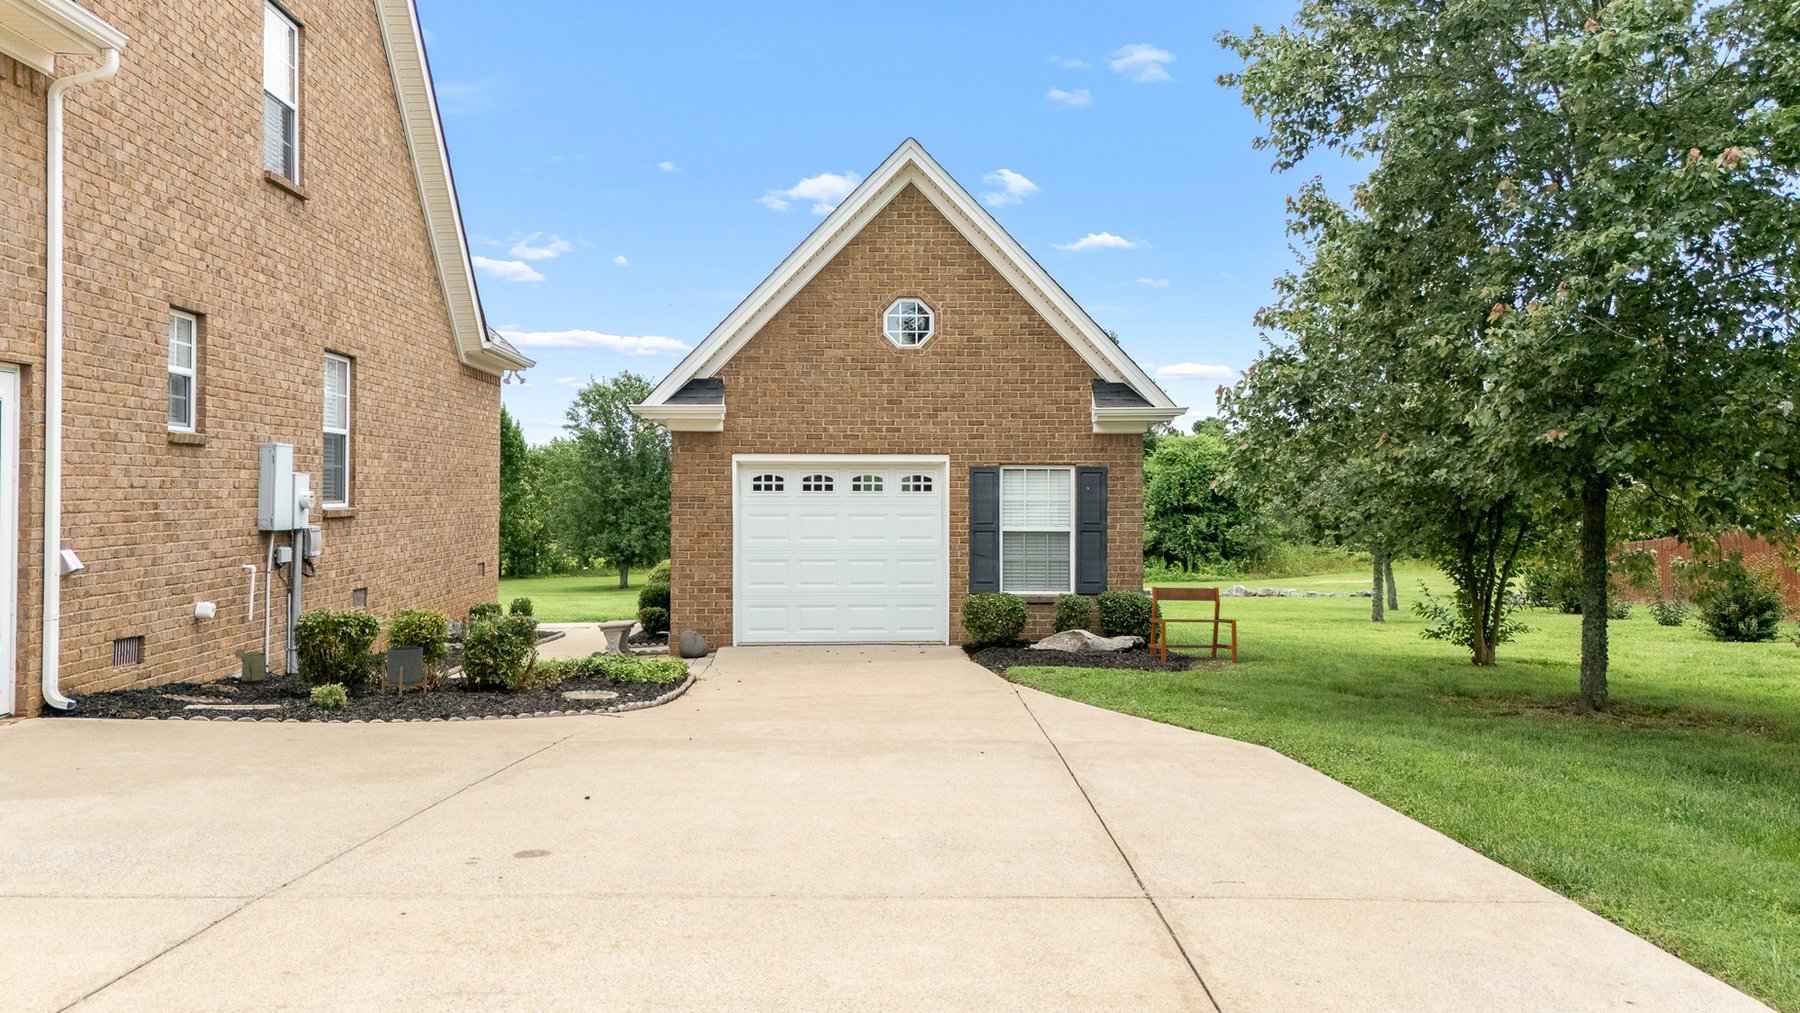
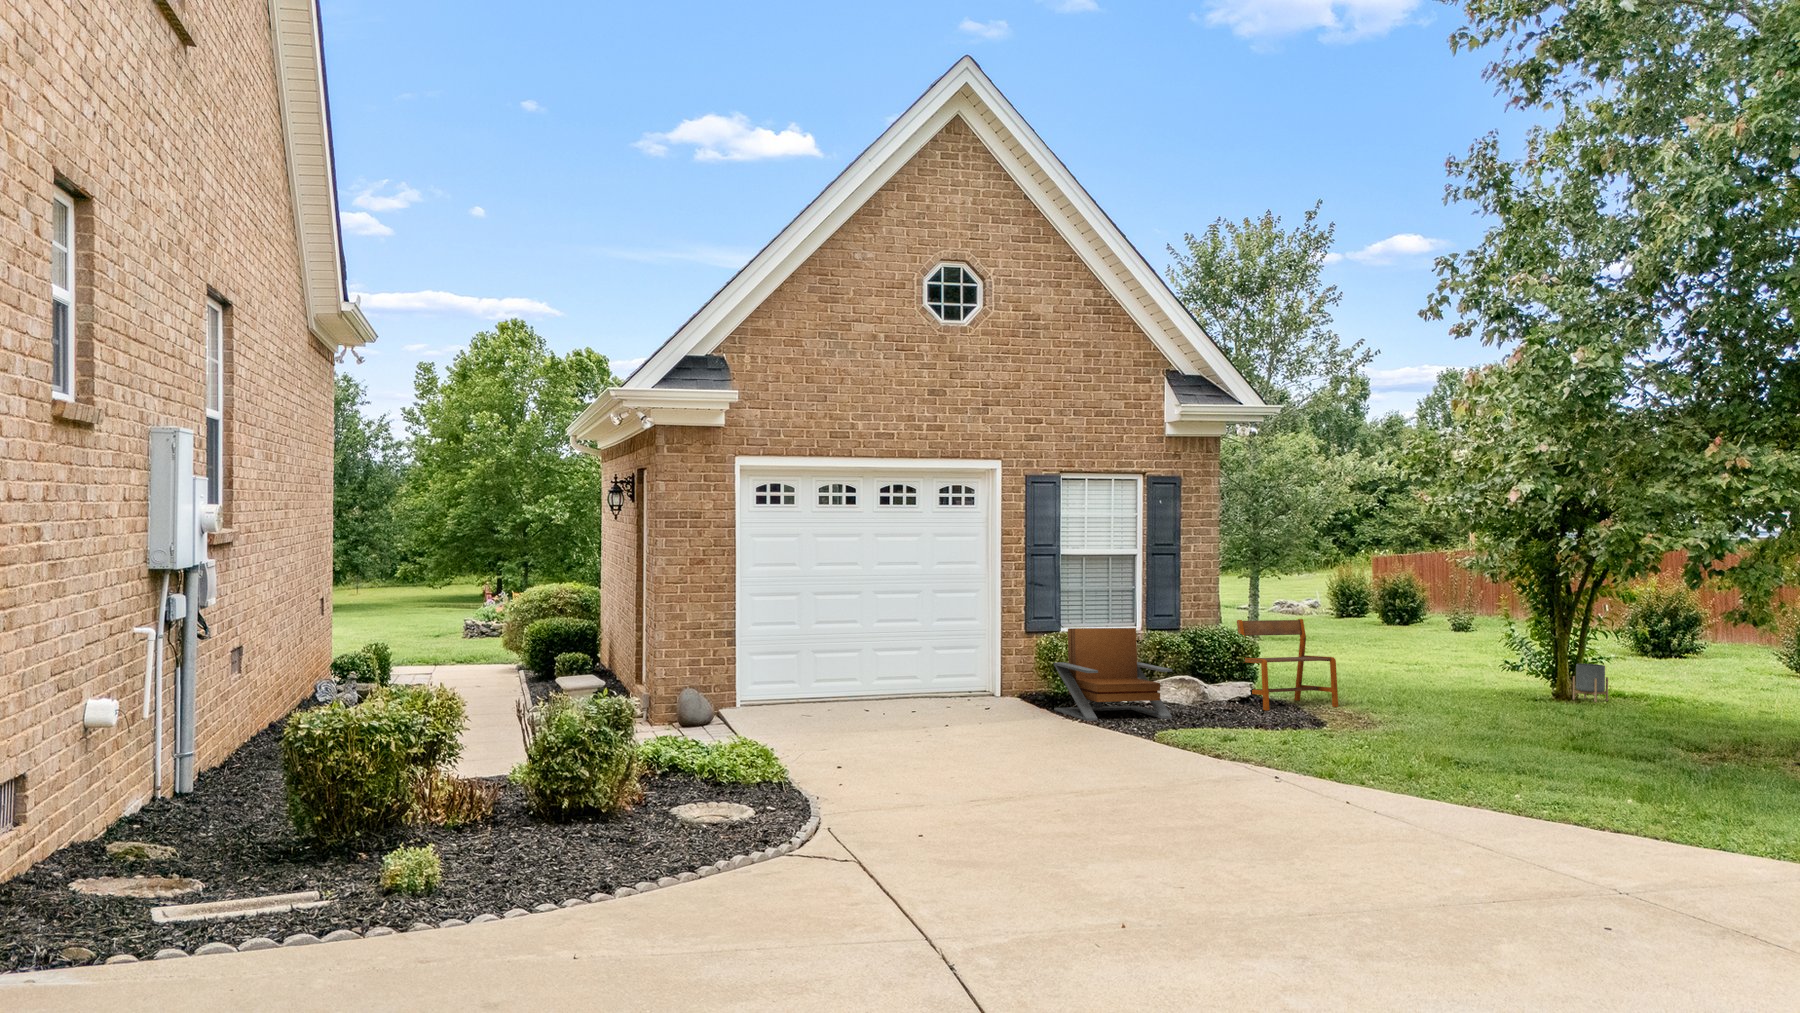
lounge chair: none [980,589,1063,663] -> present [1054,628,1172,721]
watering can: present [235,646,265,683] -> none [129,761,170,831]
planter: present [382,647,427,697] -> present [1573,664,1608,702]

